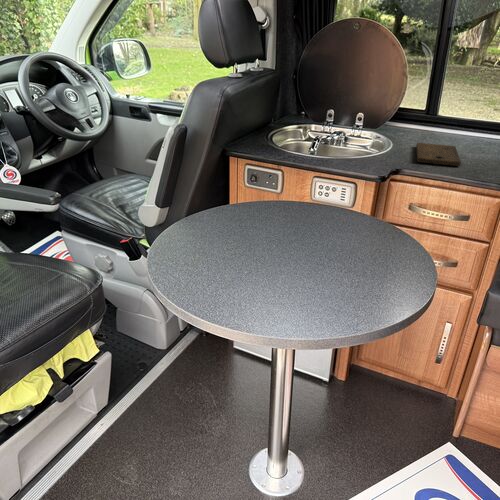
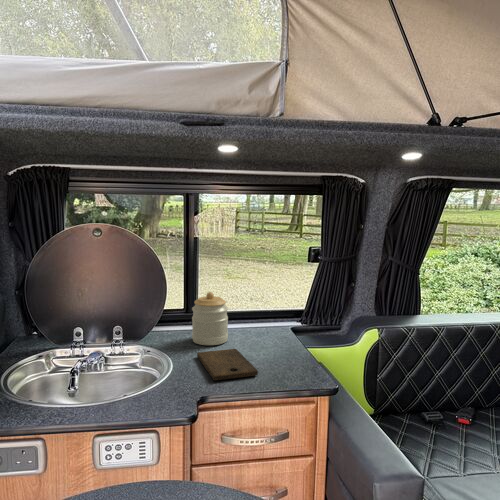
jar: none [421,91,463,142] -> present [192,292,228,345]

